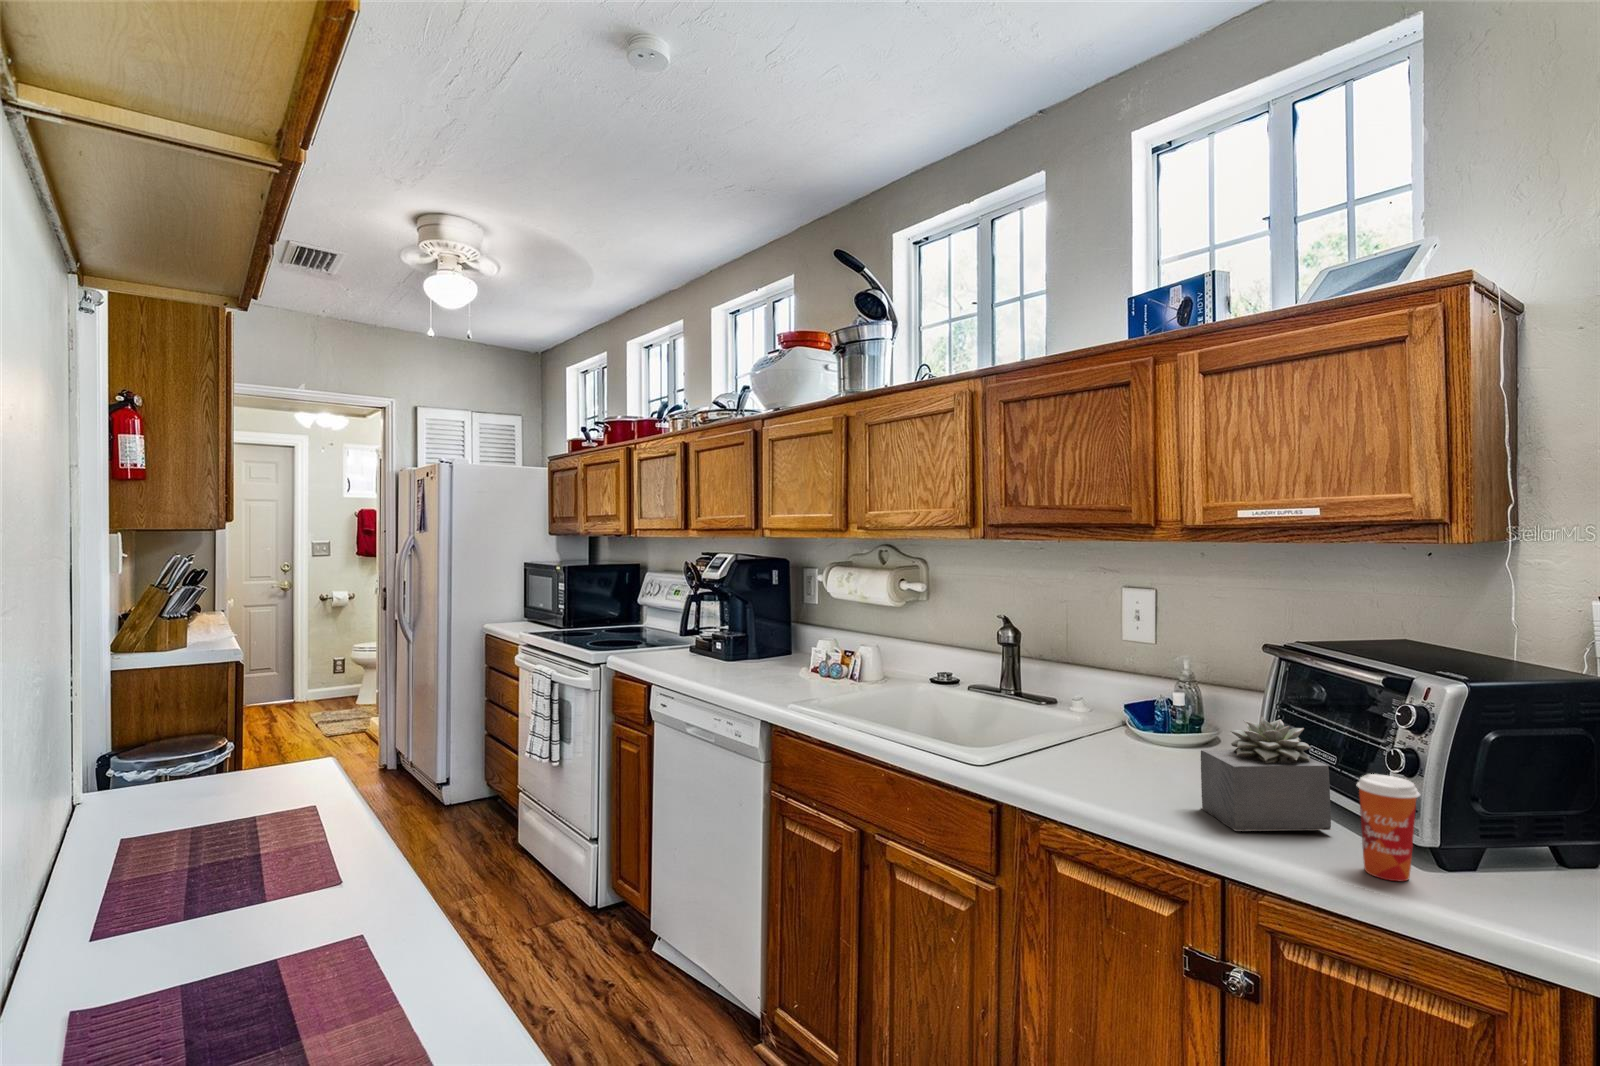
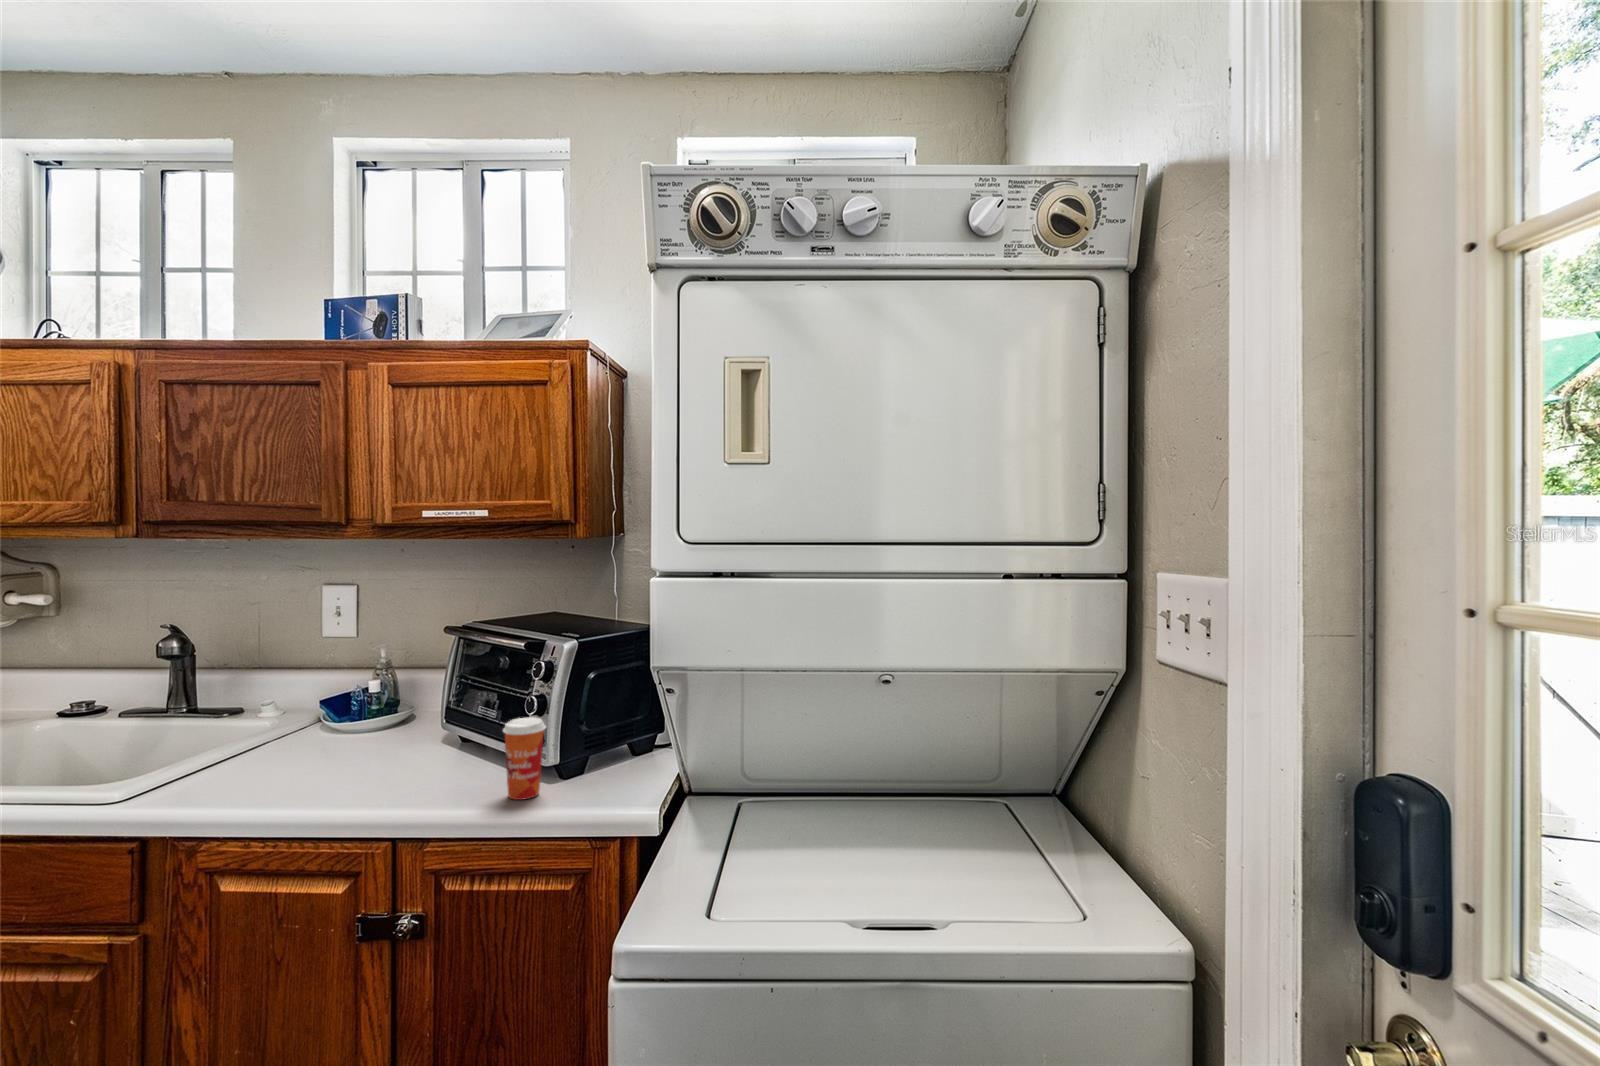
succulent plant: present [1201,716,1332,831] -> none [380,687,491,794]

